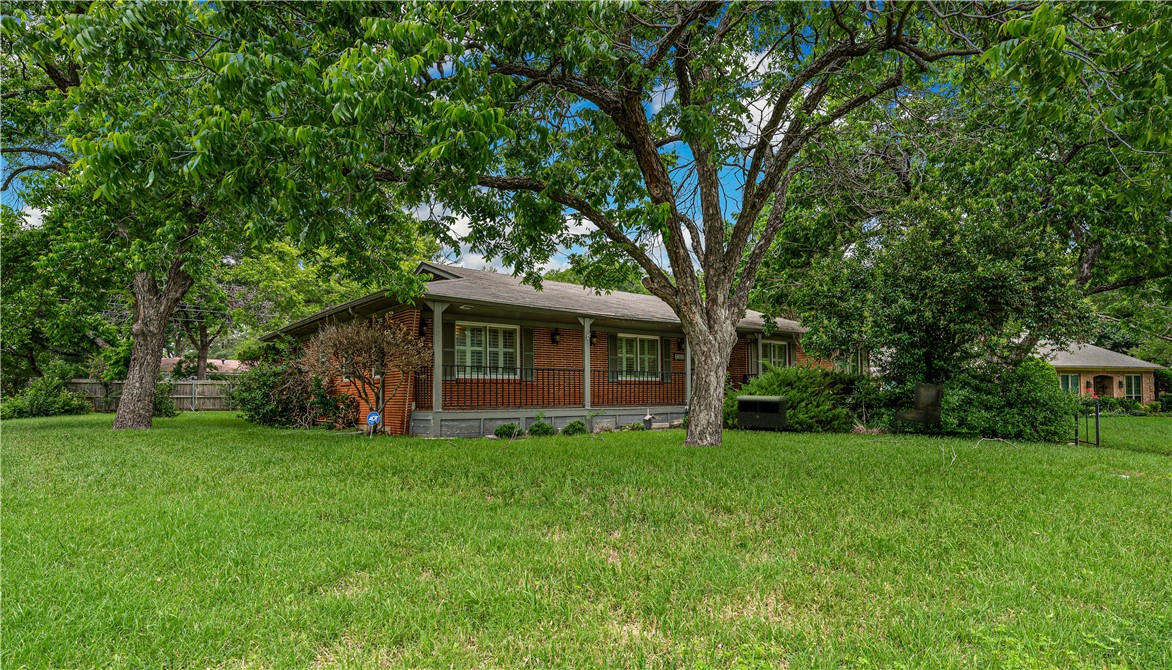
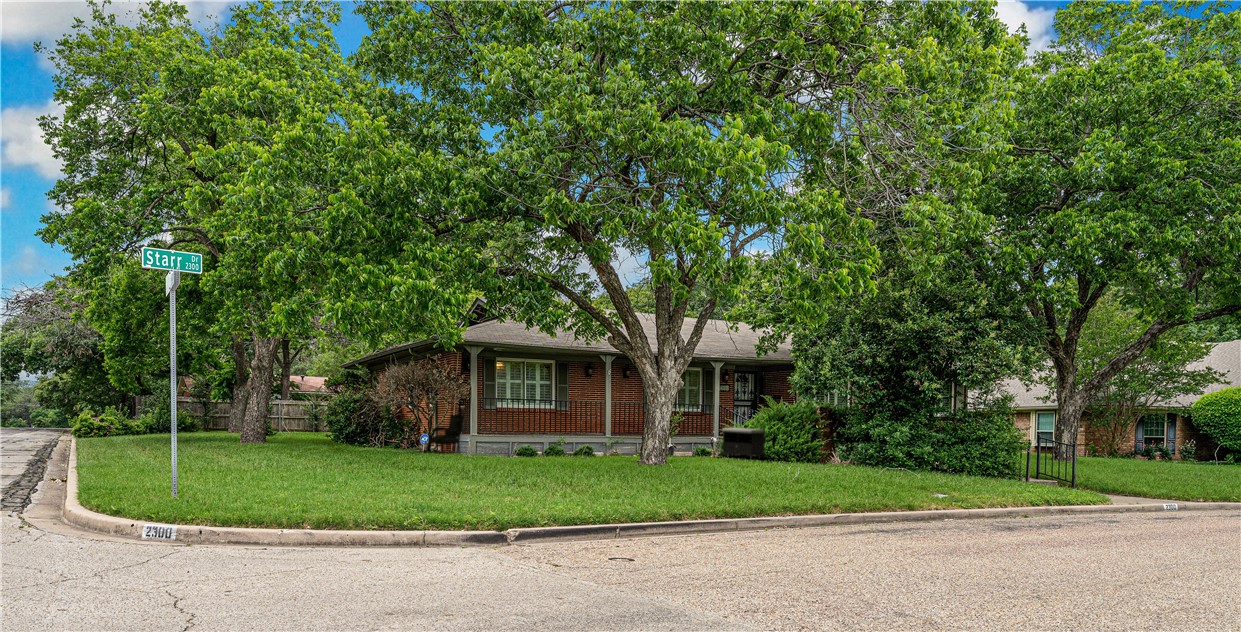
armchair: present [893,383,944,435] -> present [428,414,464,453]

